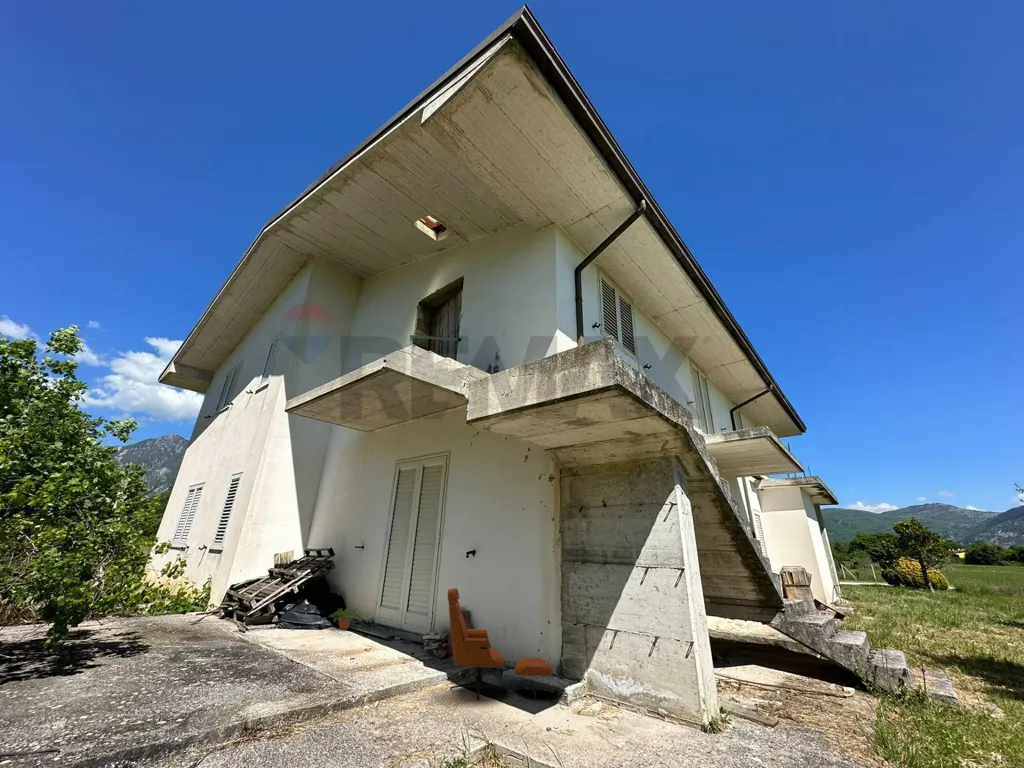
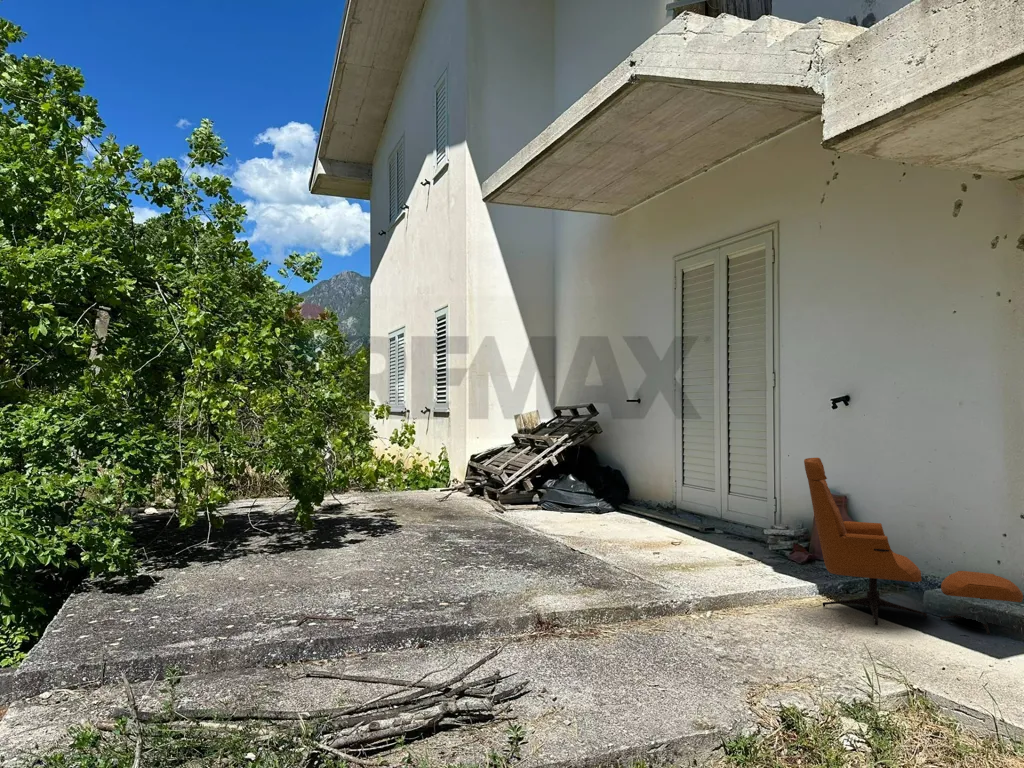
potted plant: present [330,607,362,629] -> none [607,486,656,515]

